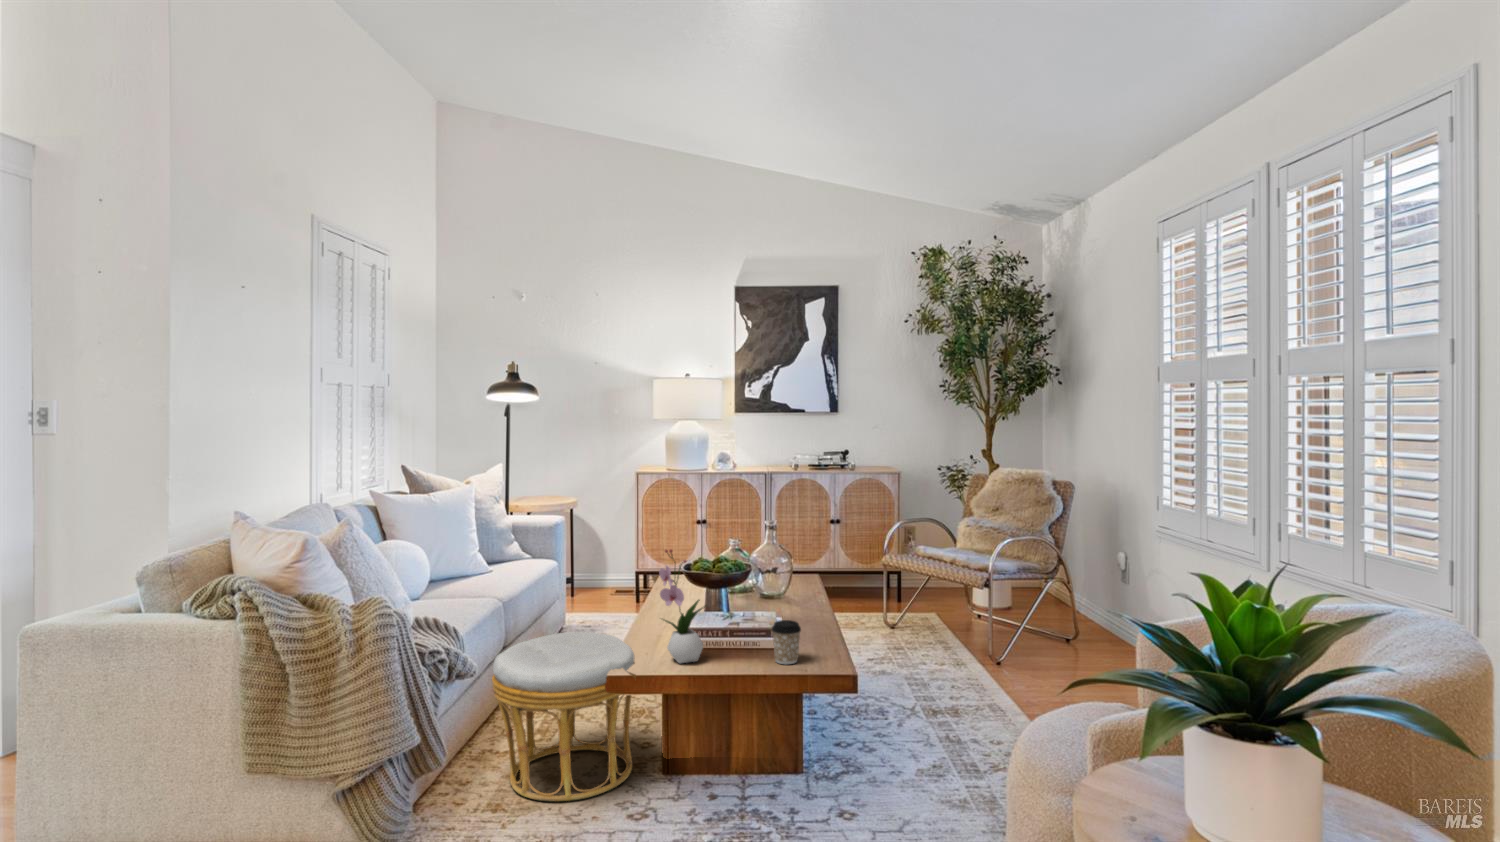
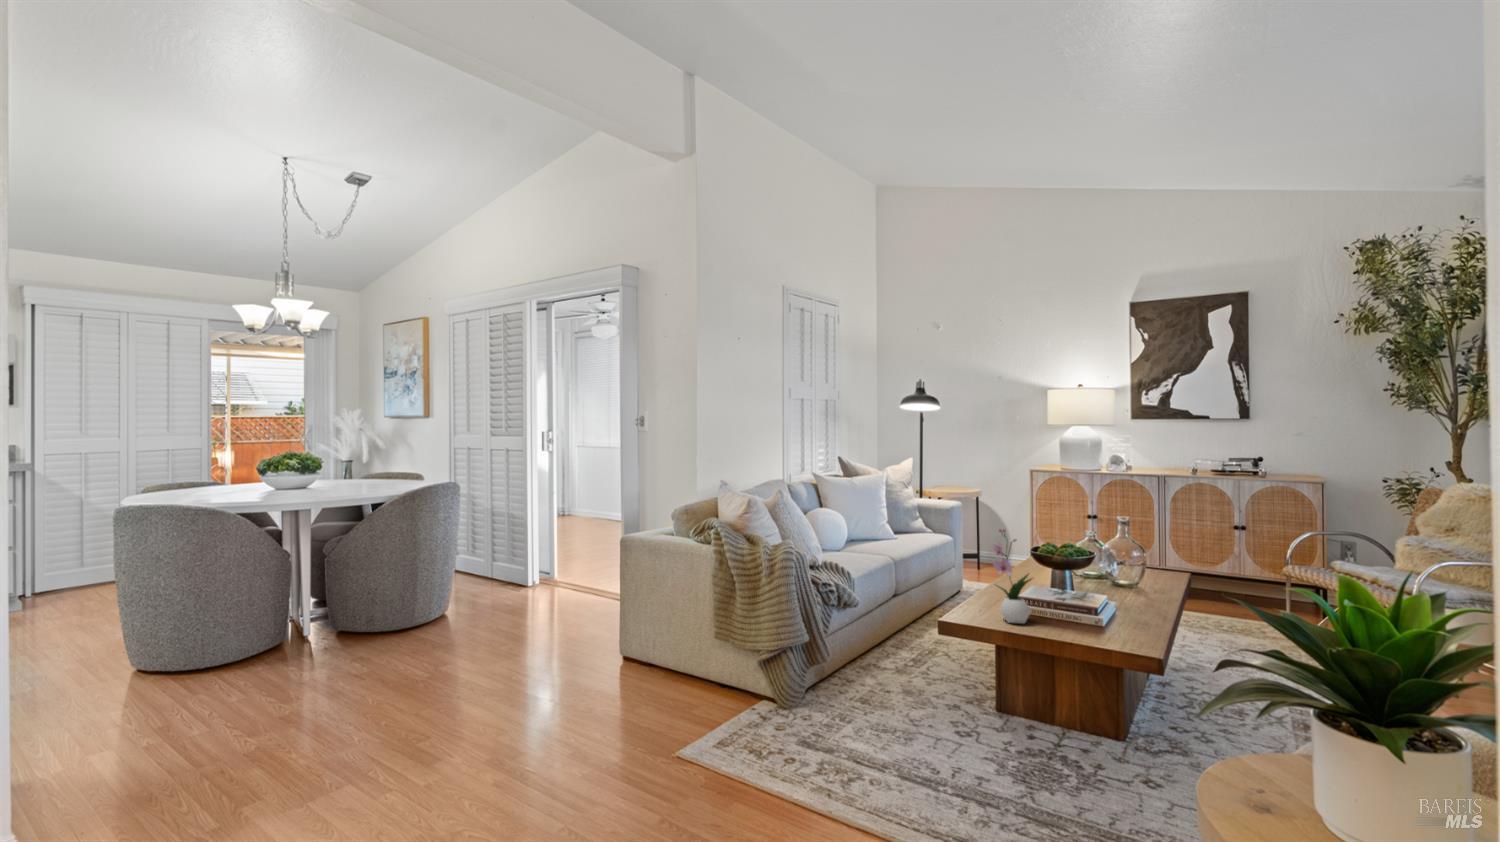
coffee cup: present [772,620,801,664] -> none [1092,601,1122,640]
ottoman: present [492,632,636,801] -> none [867,587,977,713]

